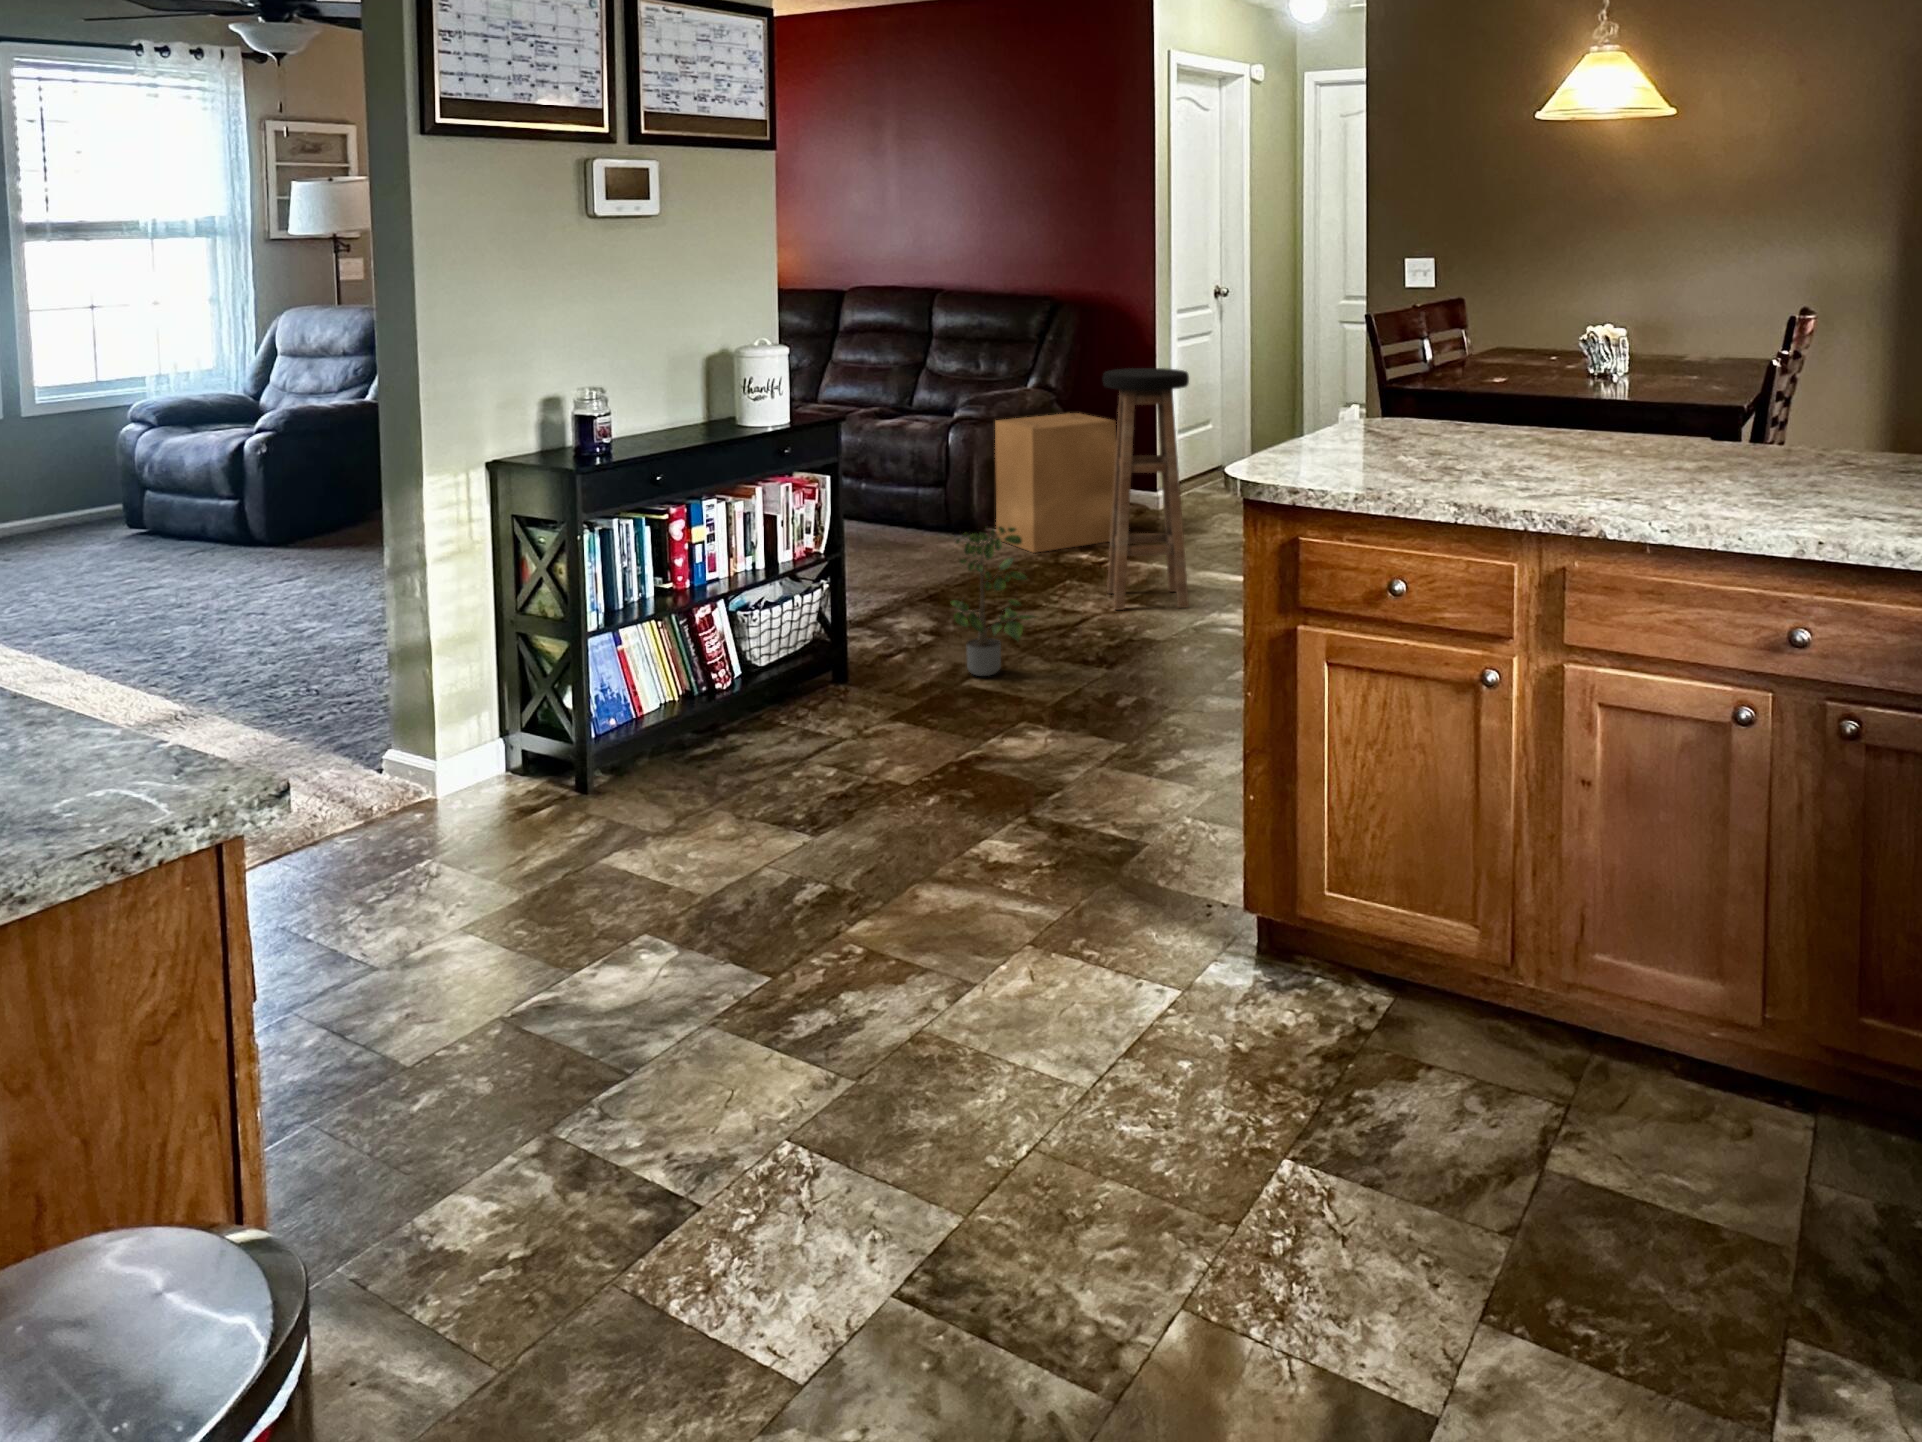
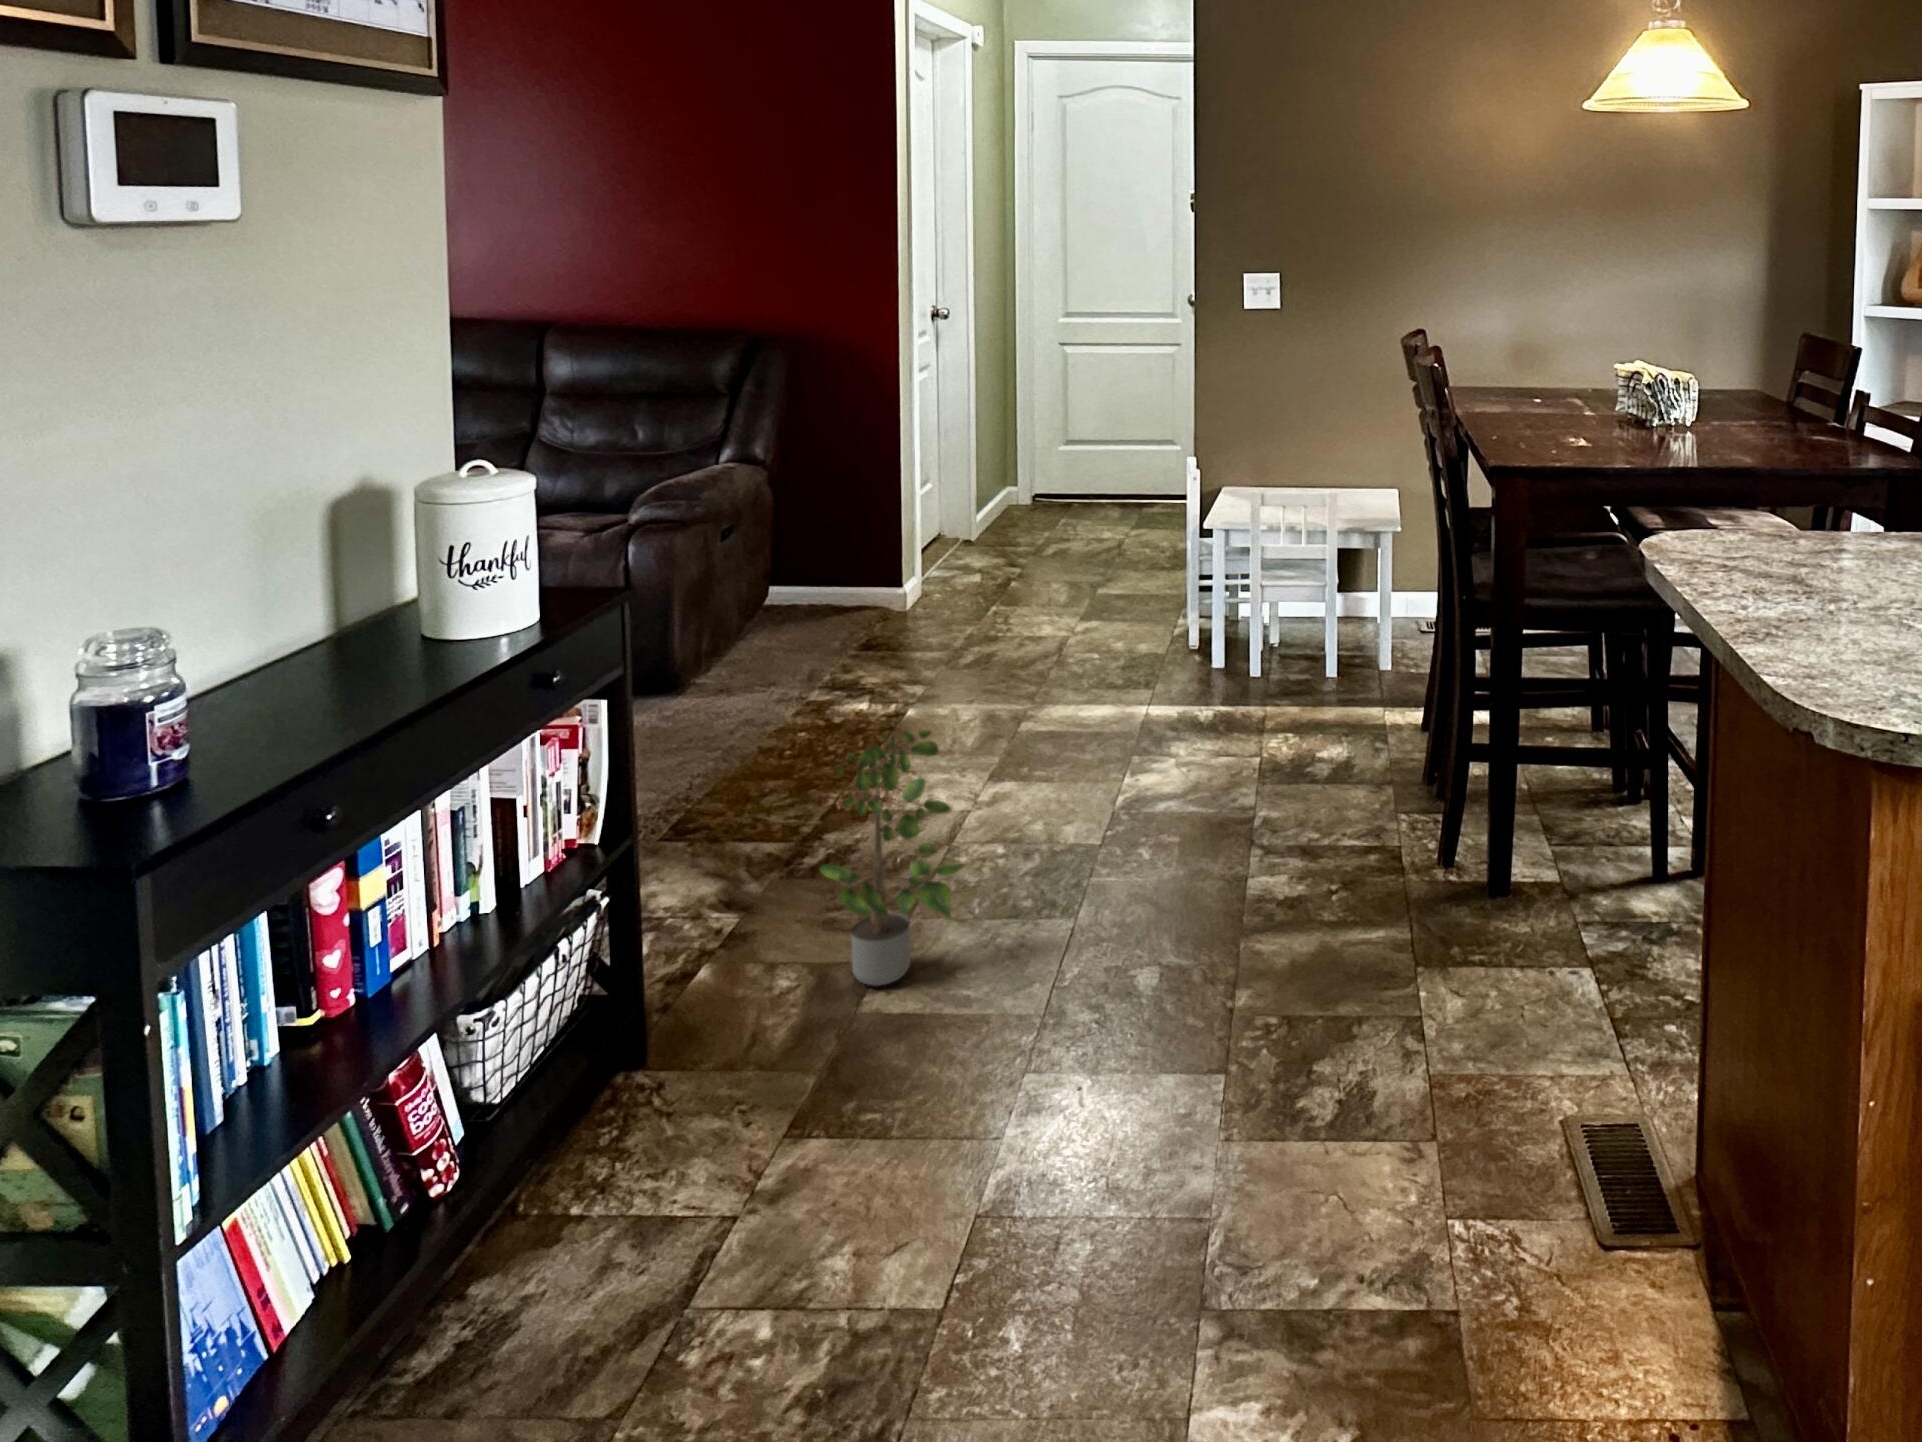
bar stool: present [1103,368,1189,610] -> none [950,438,1089,798]
cardboard box: present [995,413,1116,553] -> none [706,494,891,708]

